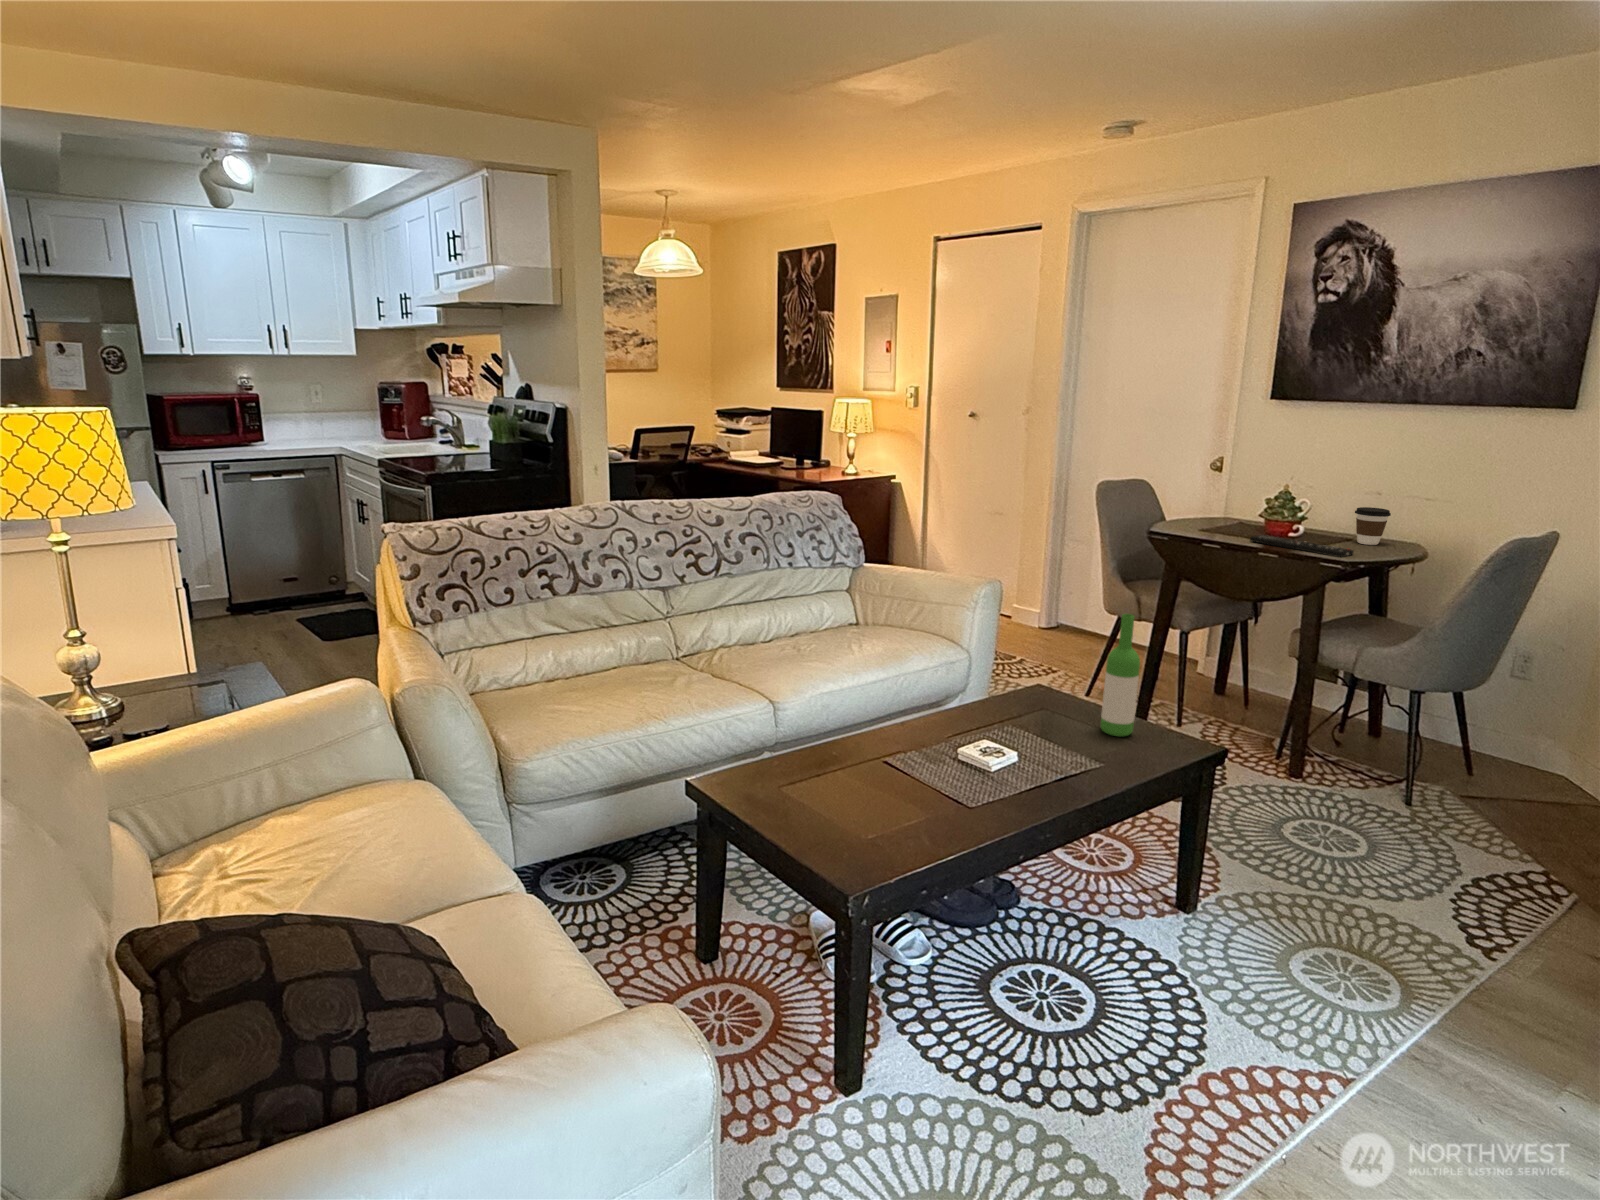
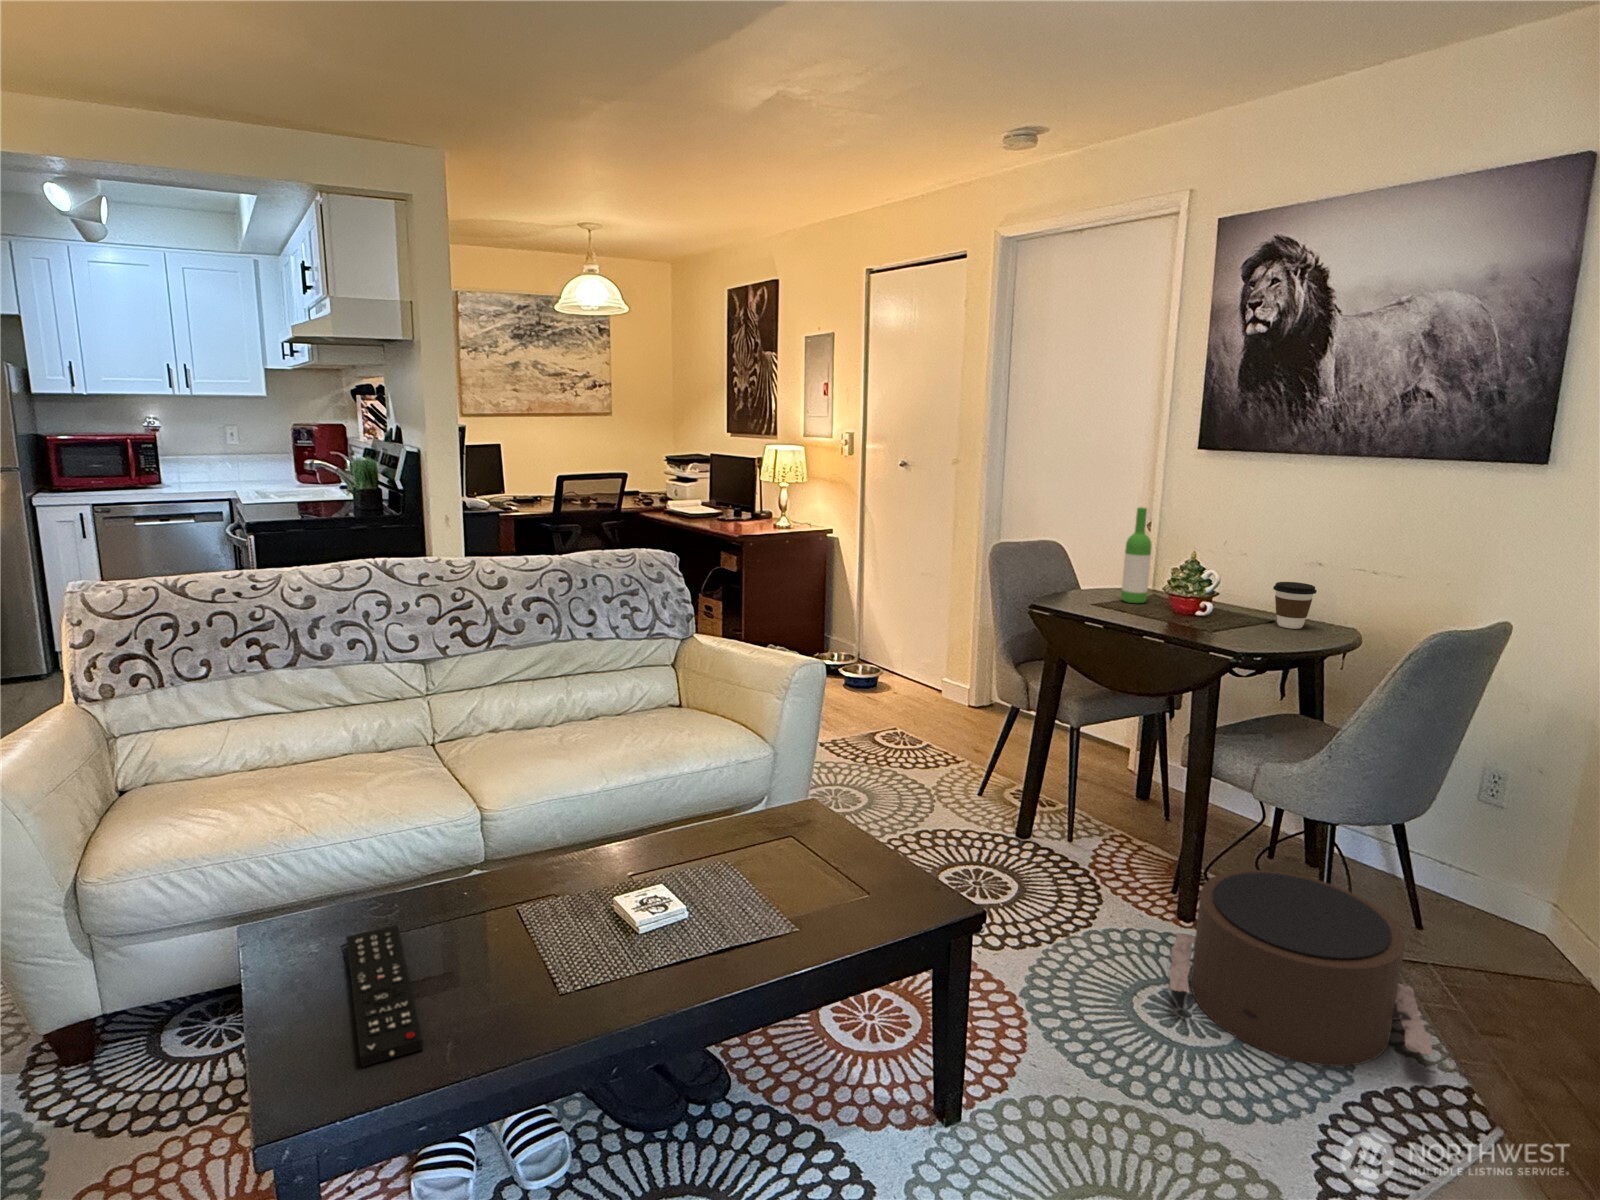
remote control: present [1250,535,1354,557] -> present [346,925,423,1067]
wine bottle: present [1101,614,1140,736] -> present [1121,507,1152,603]
pouf: none [1302,732,1518,865] -> present [1169,870,1432,1066]

